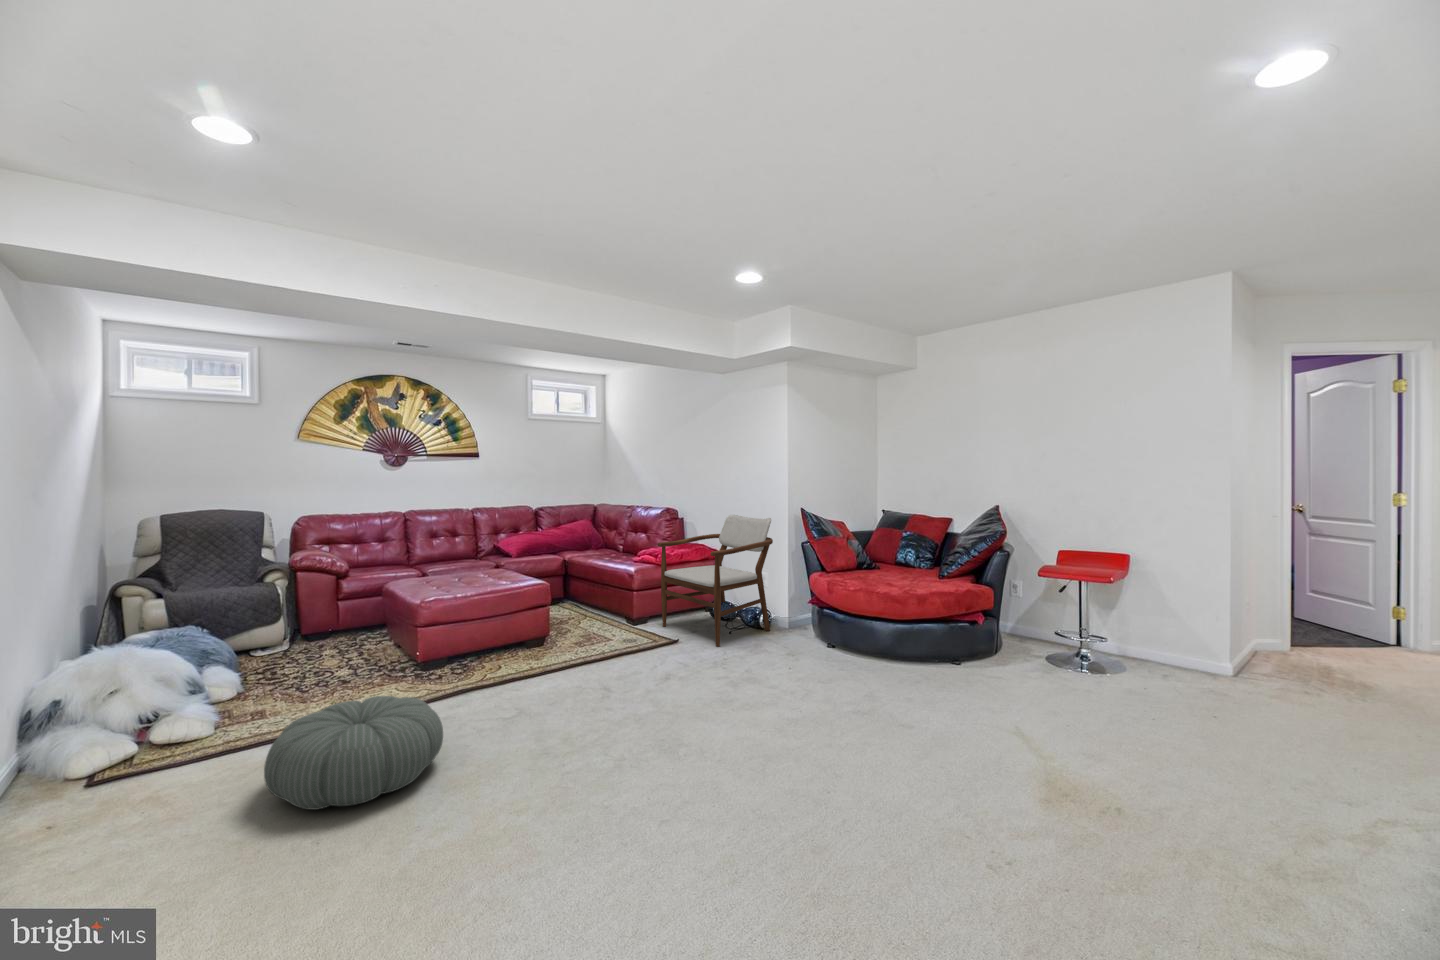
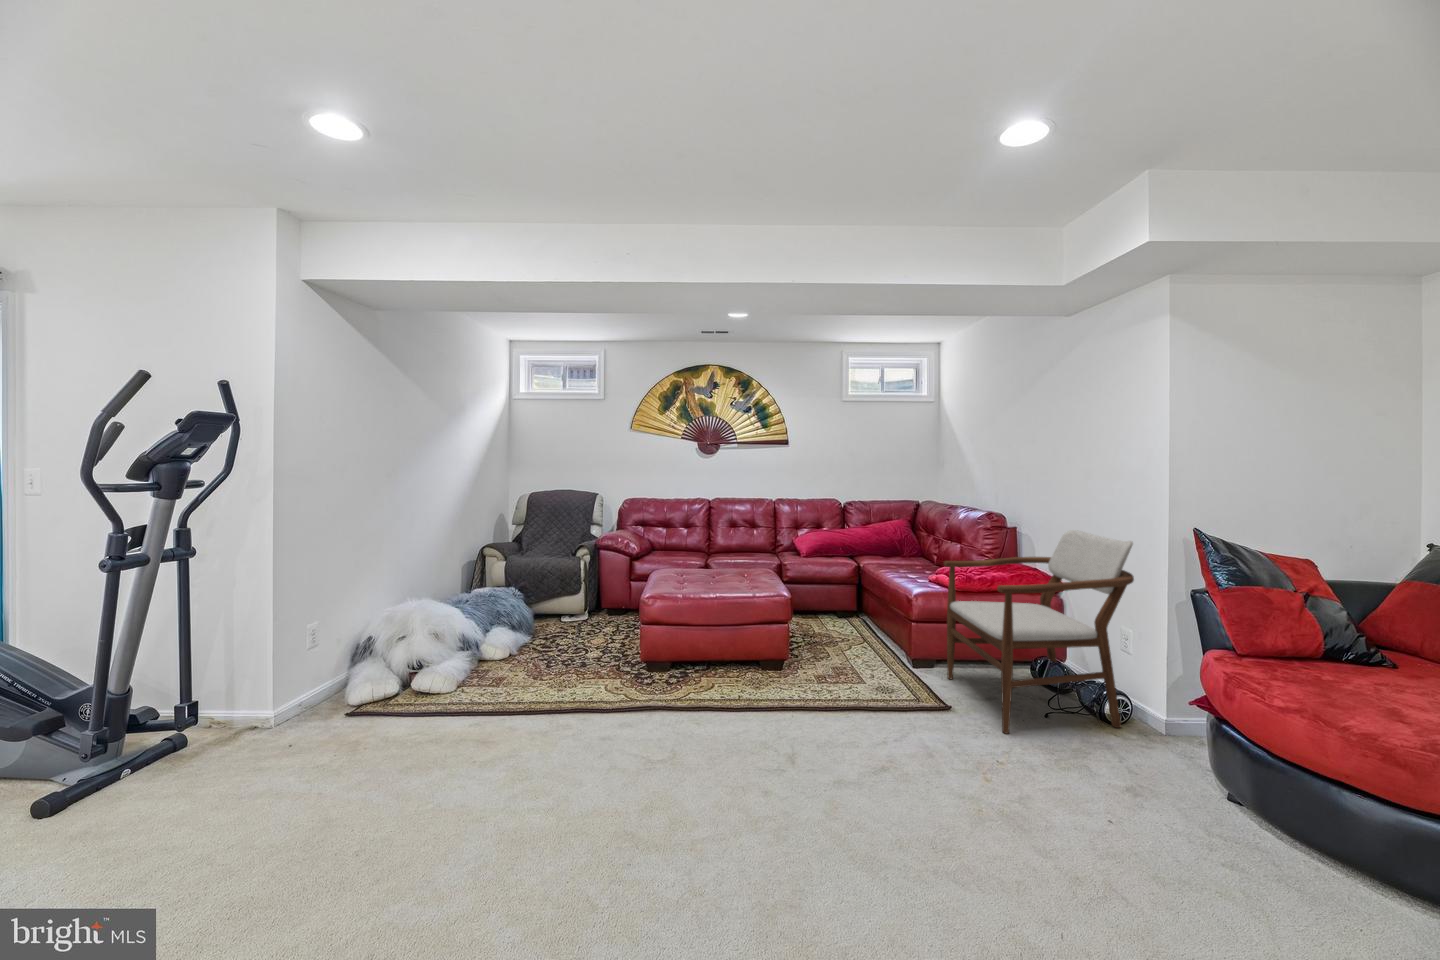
pouf: present [264,696,443,810] -> none [372,696,550,820]

